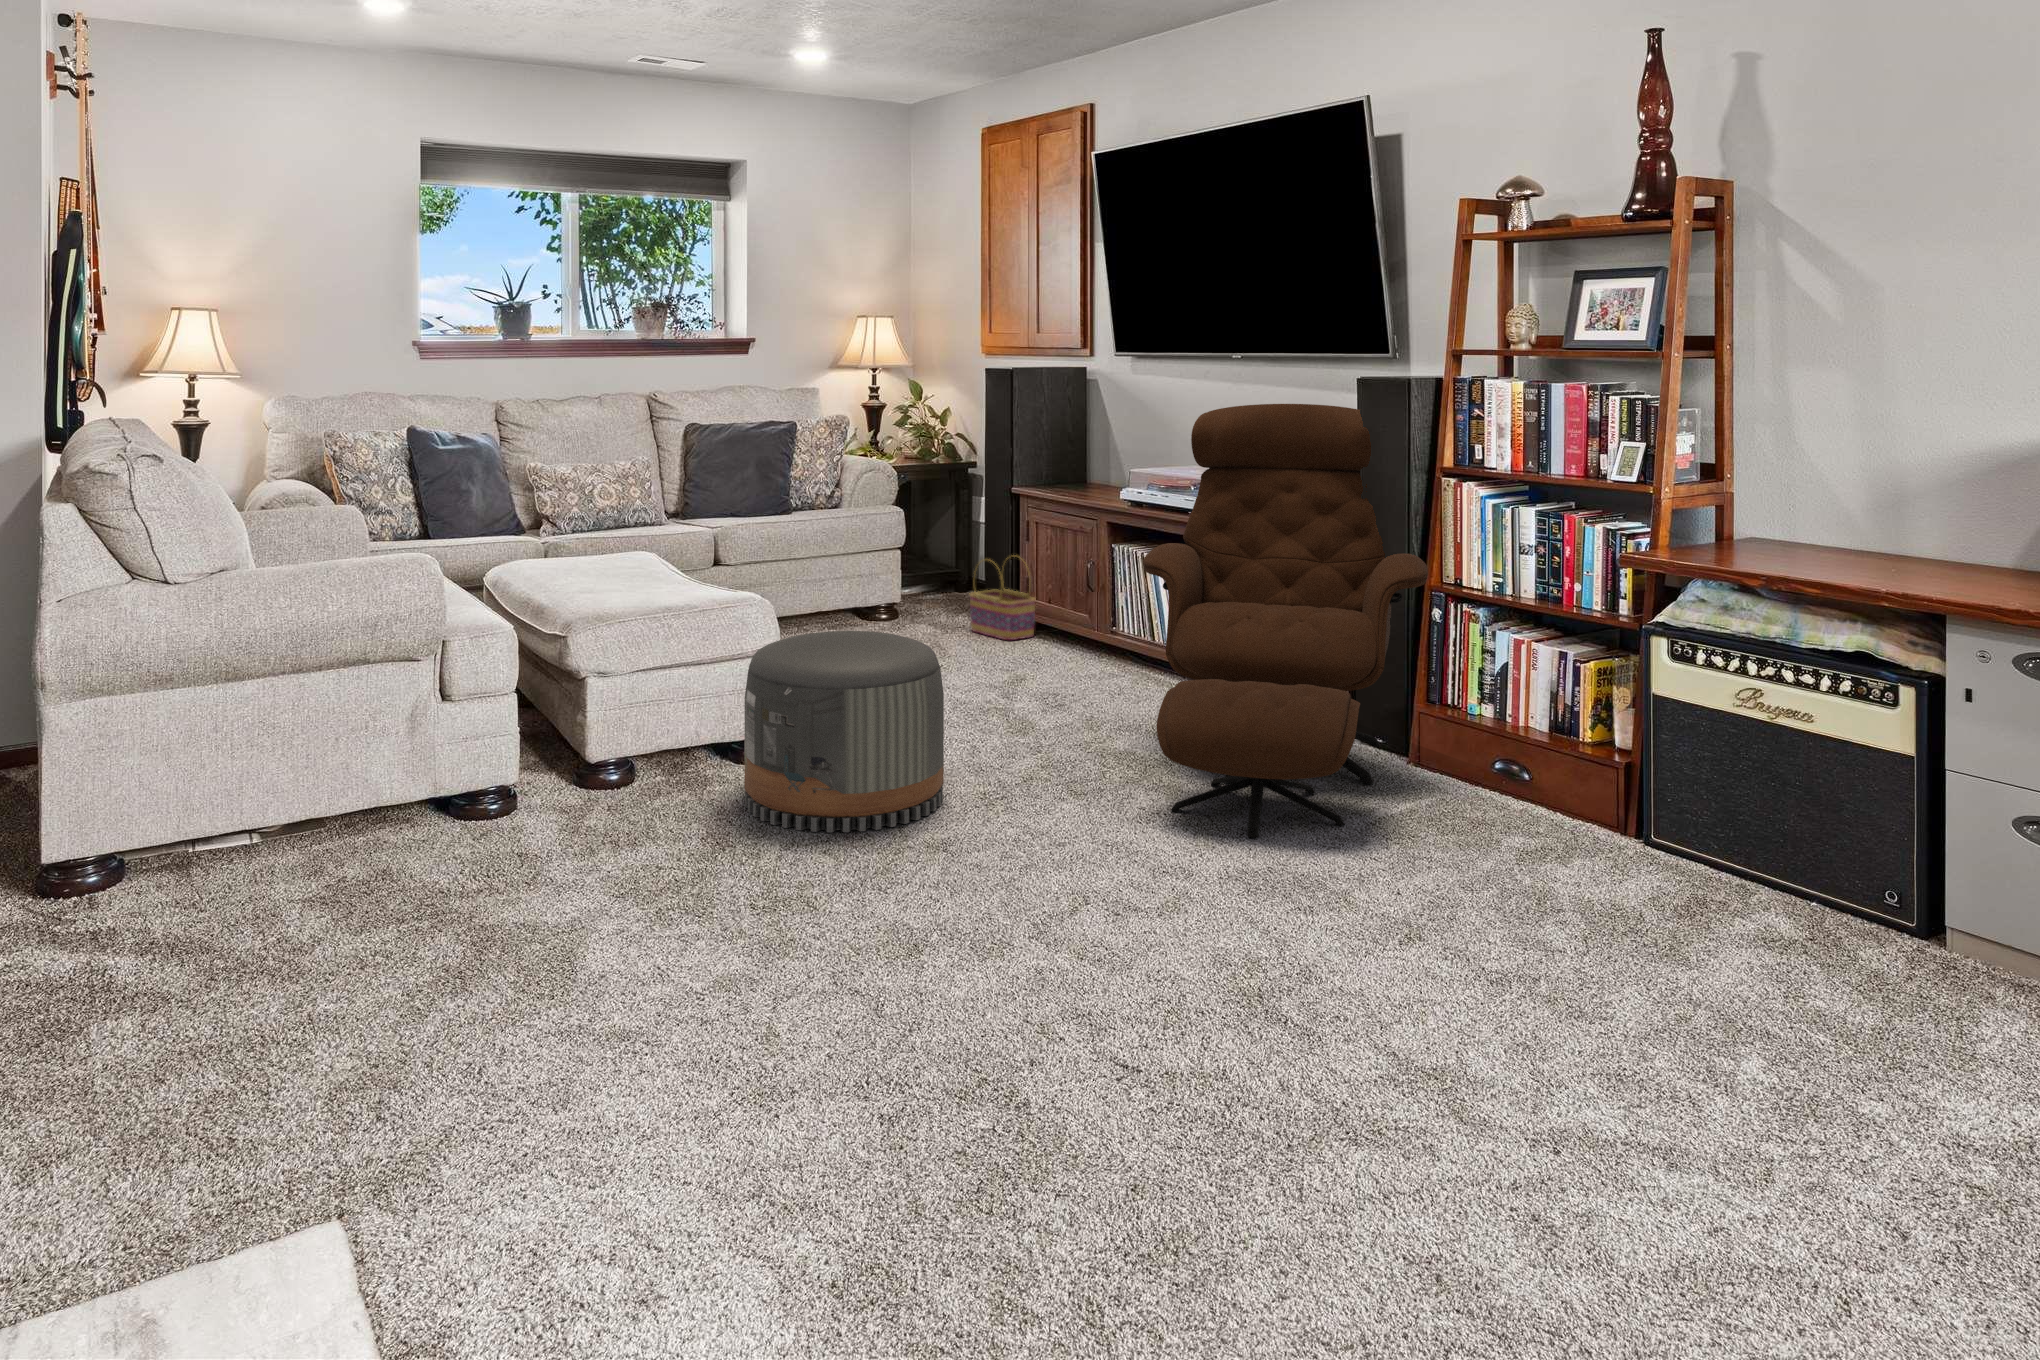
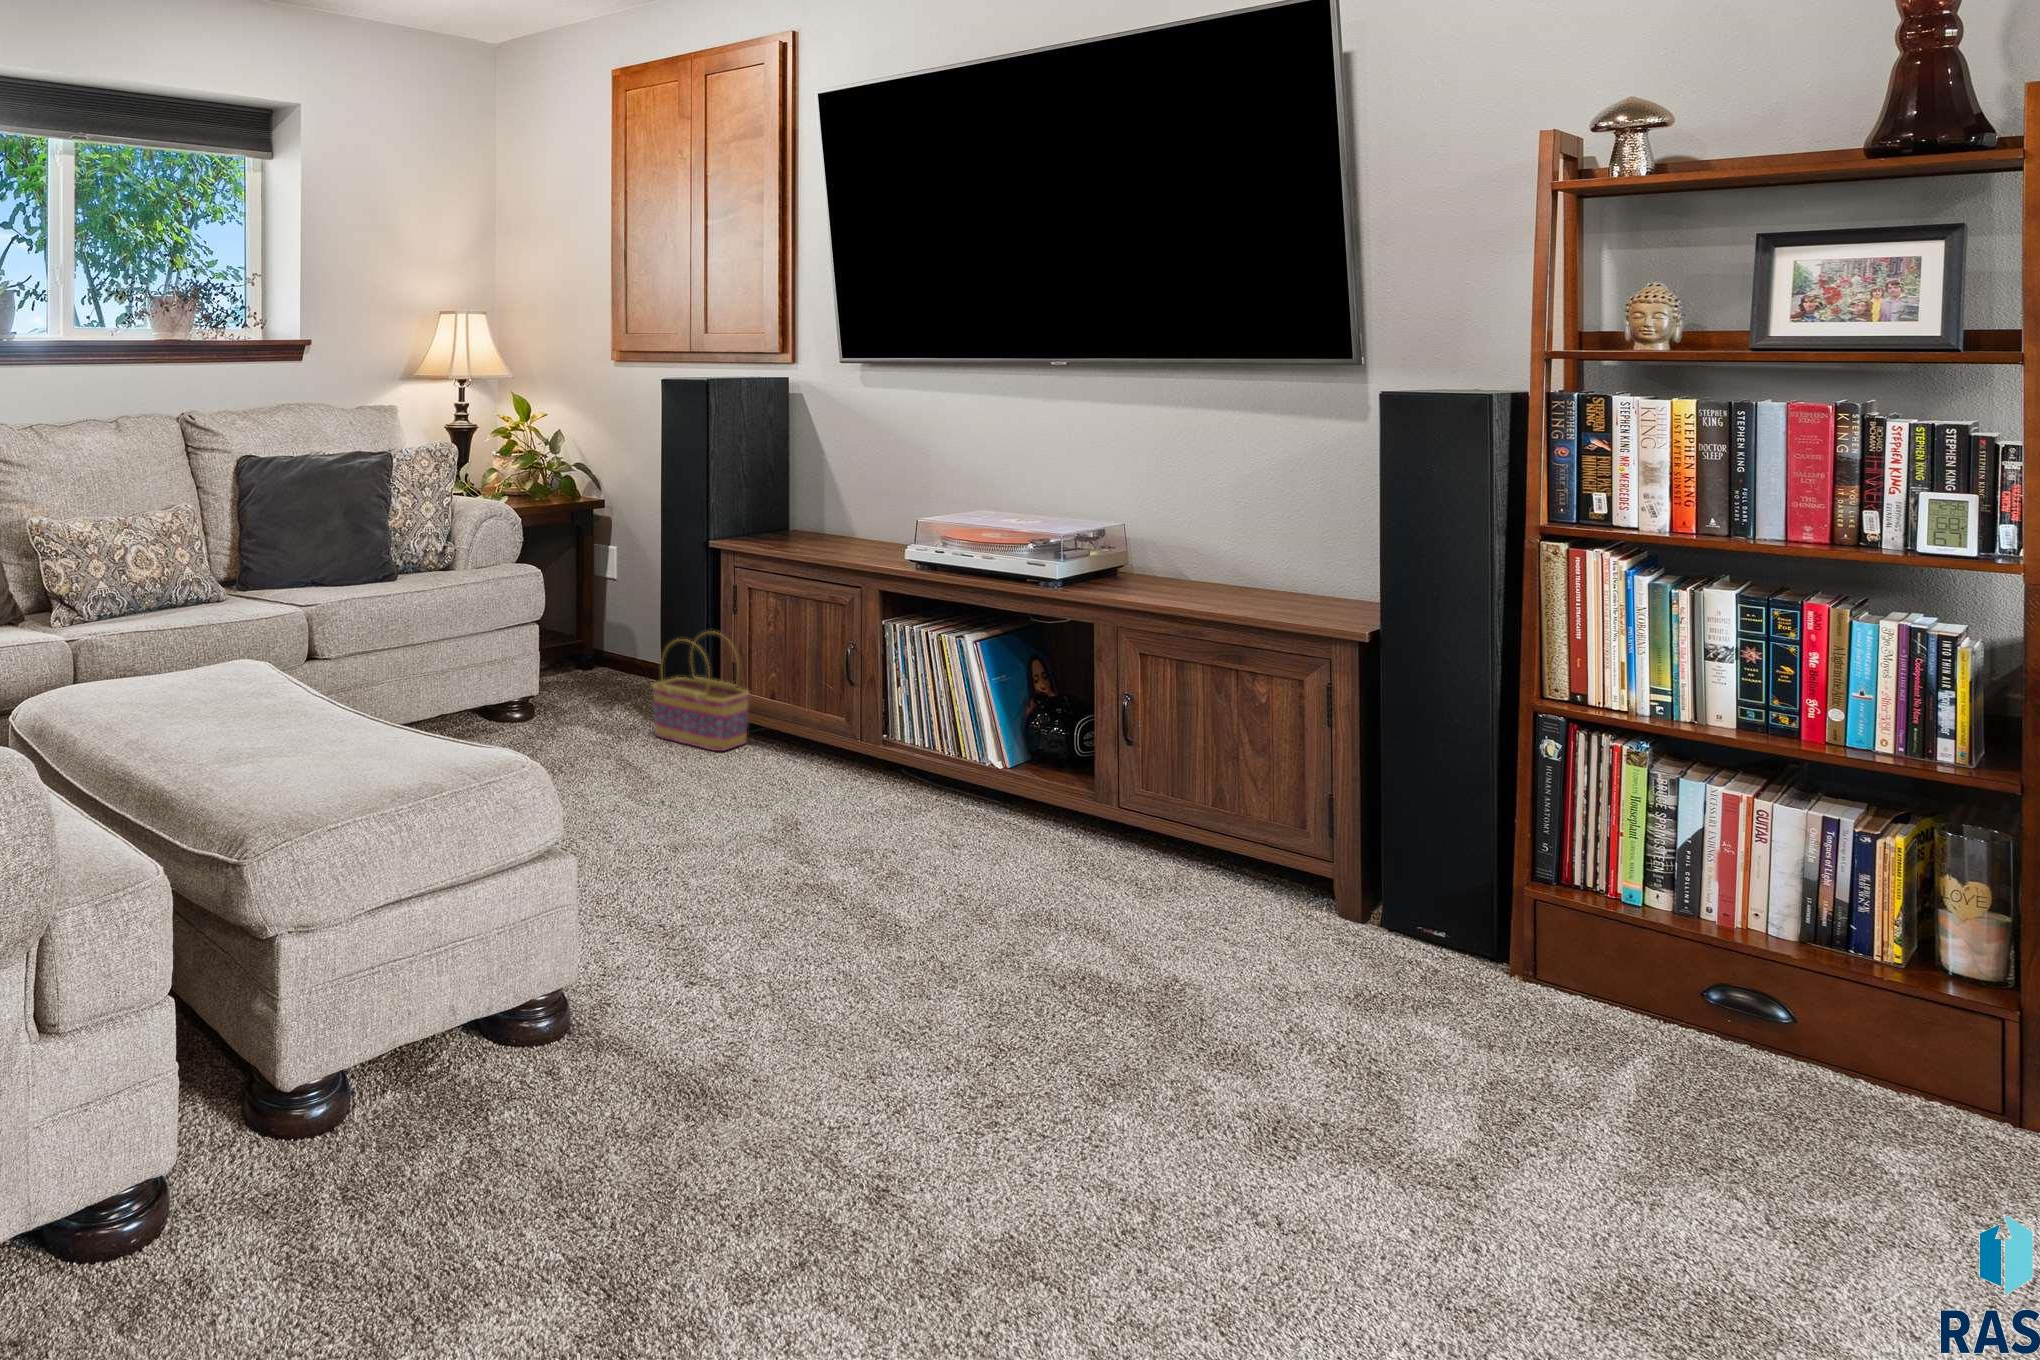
lounge chair: present [1143,404,1428,838] -> none [1085,430,1676,1198]
pouf: present [744,631,944,832] -> none [587,826,944,1251]

